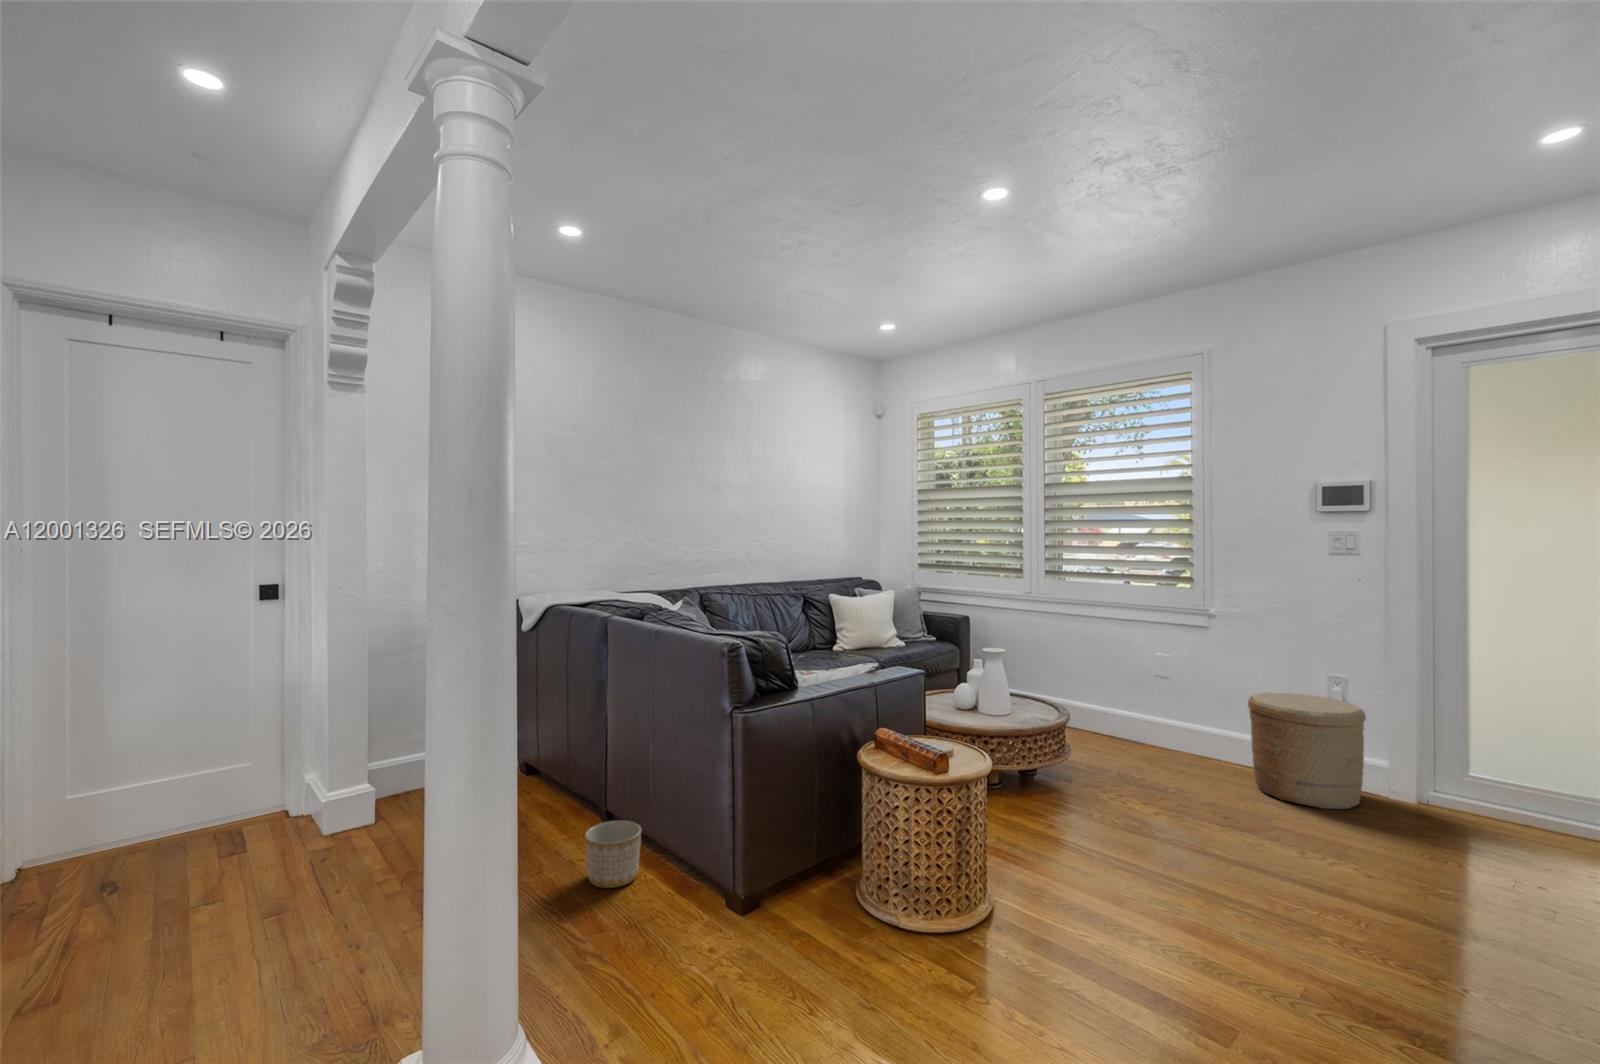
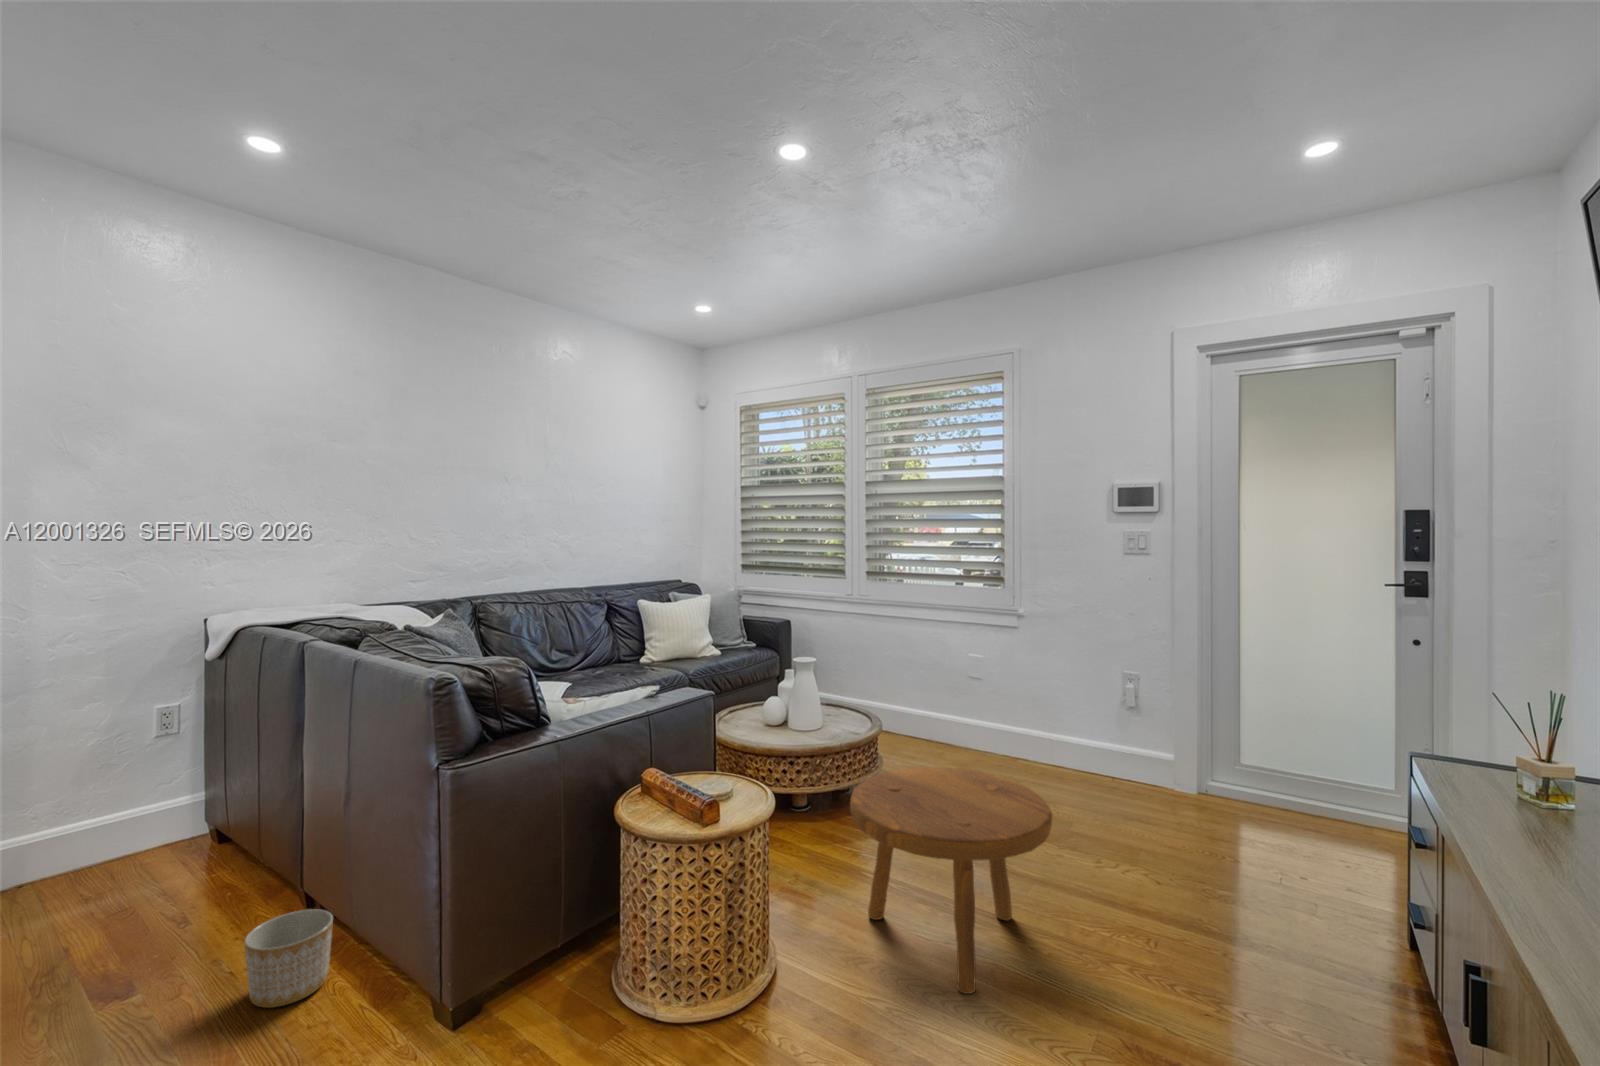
woven basket: present [1248,692,1366,809] -> none [1052,693,1156,809]
footstool: none [1056,745,1256,941] -> present [850,766,1052,994]

